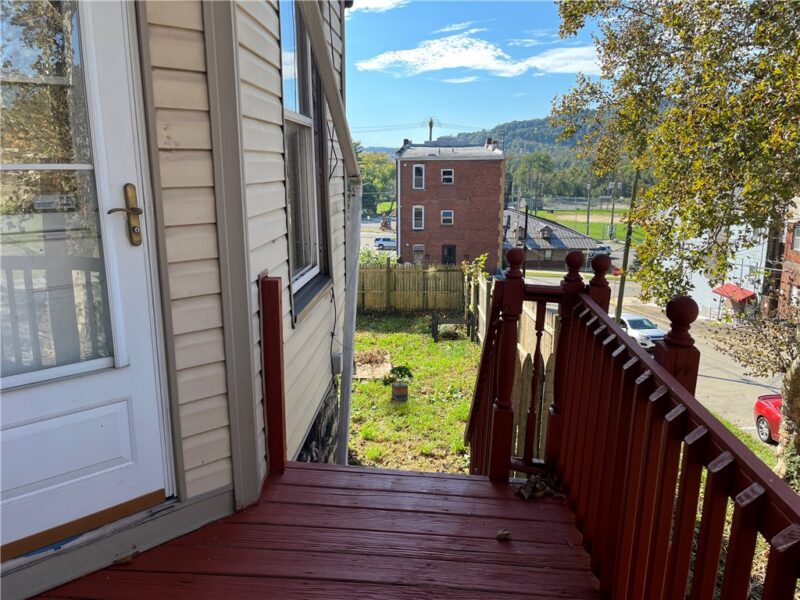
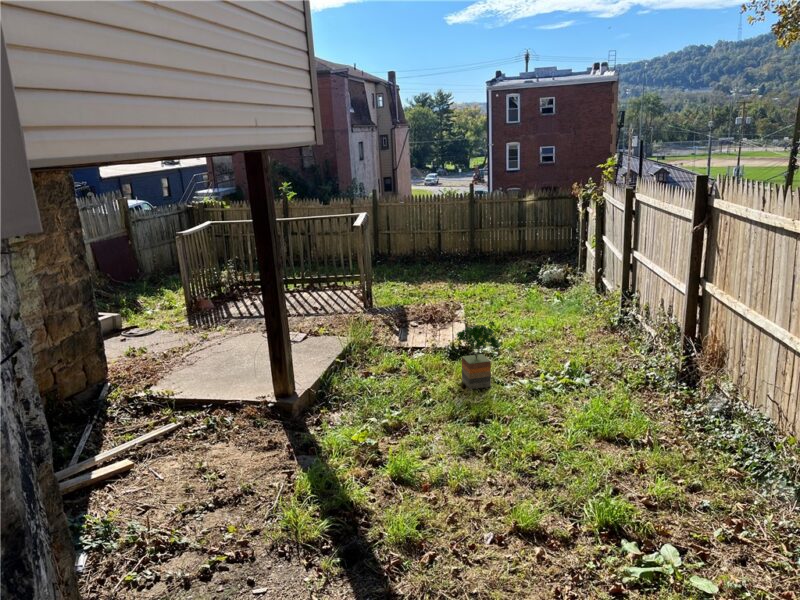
bench: present [432,310,475,343] -> none [531,247,596,294]

